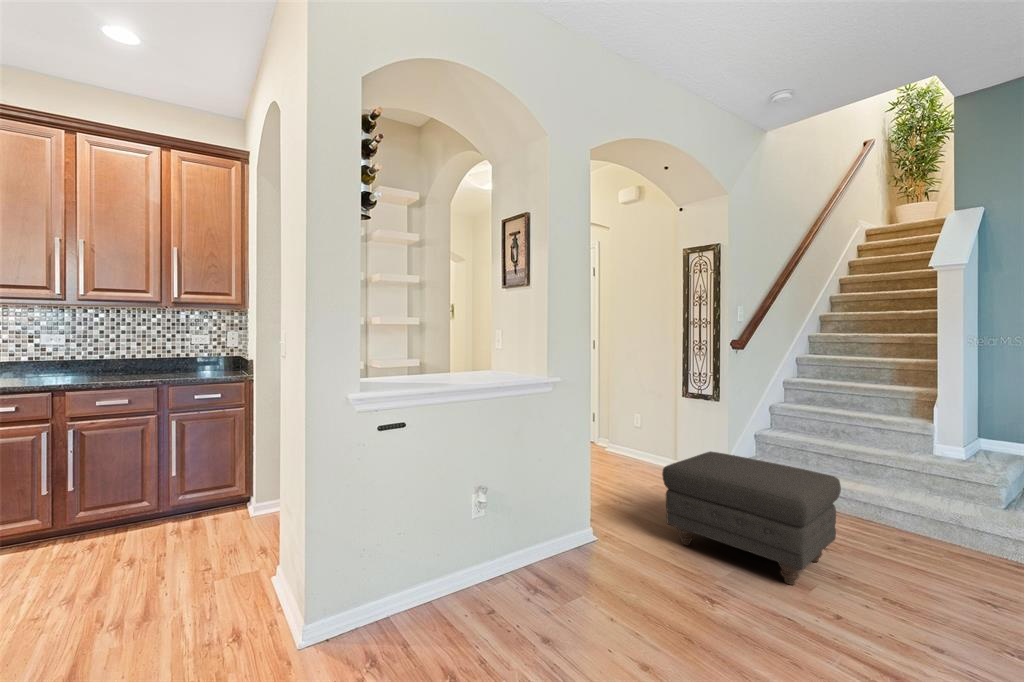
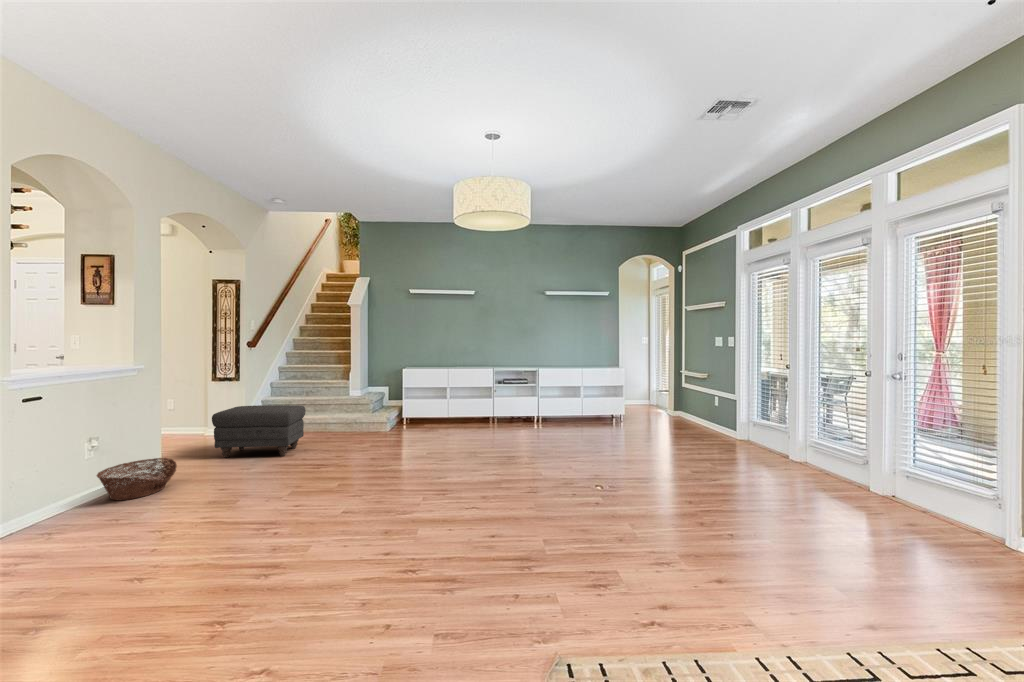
basket: none [460,538,584,630] -> present [97,458,177,500]

